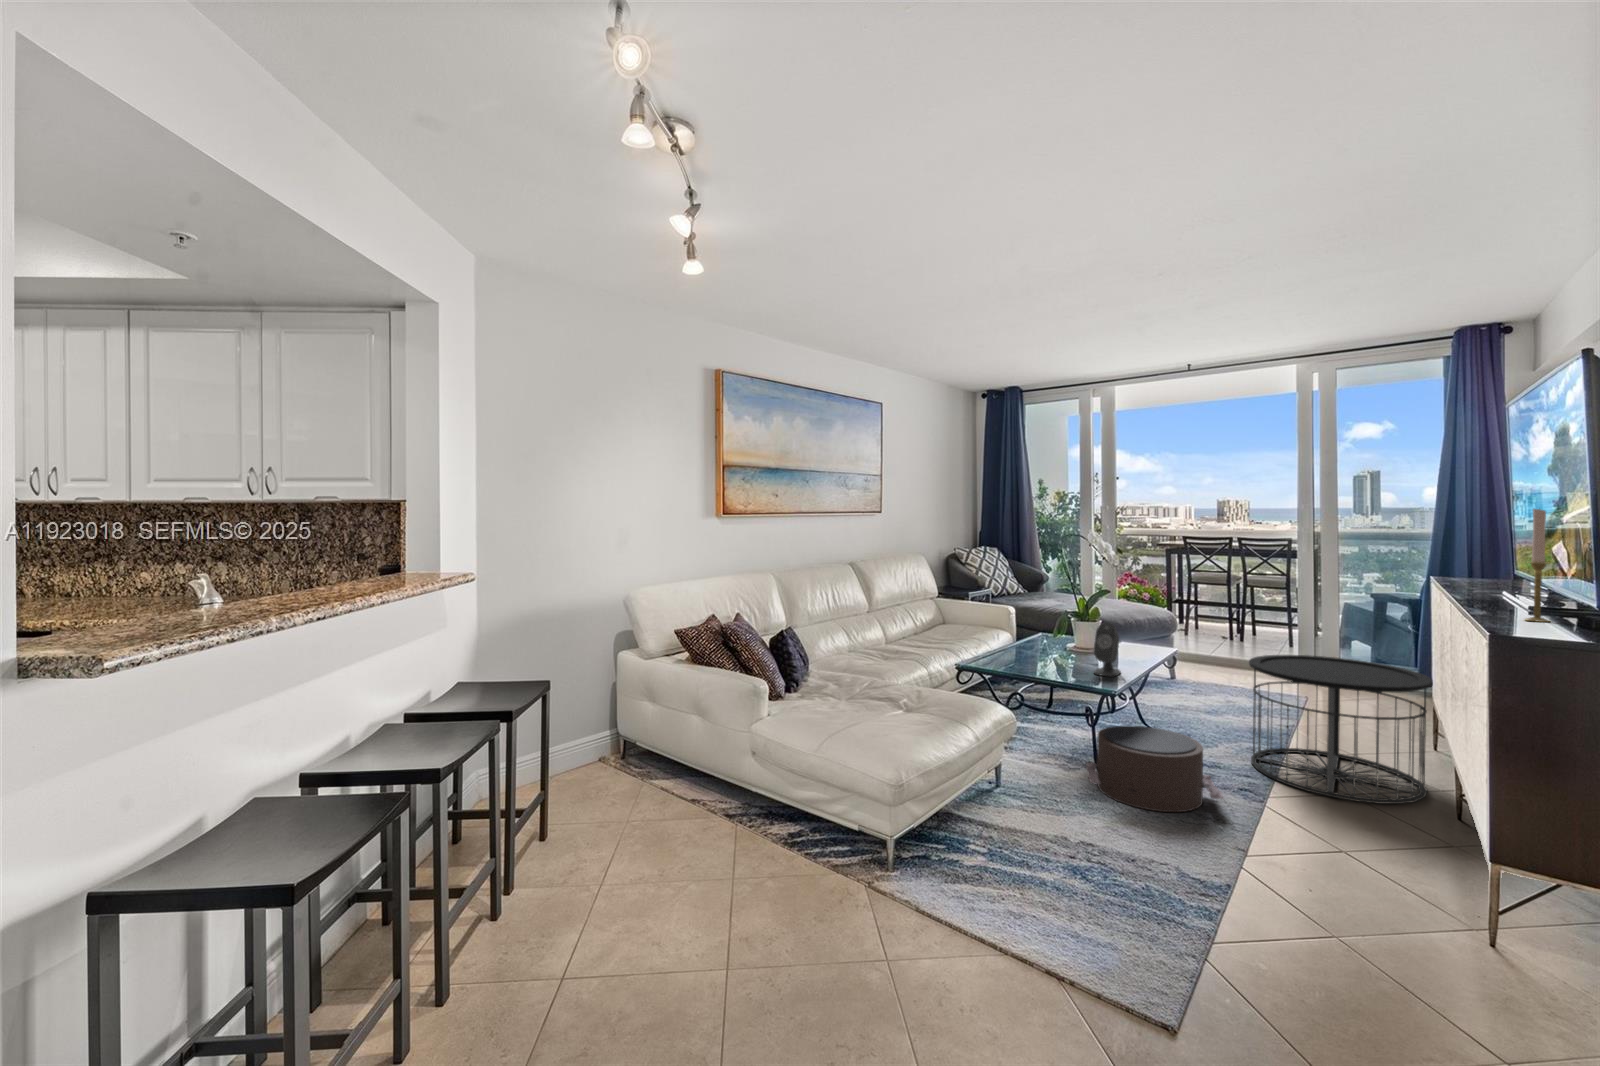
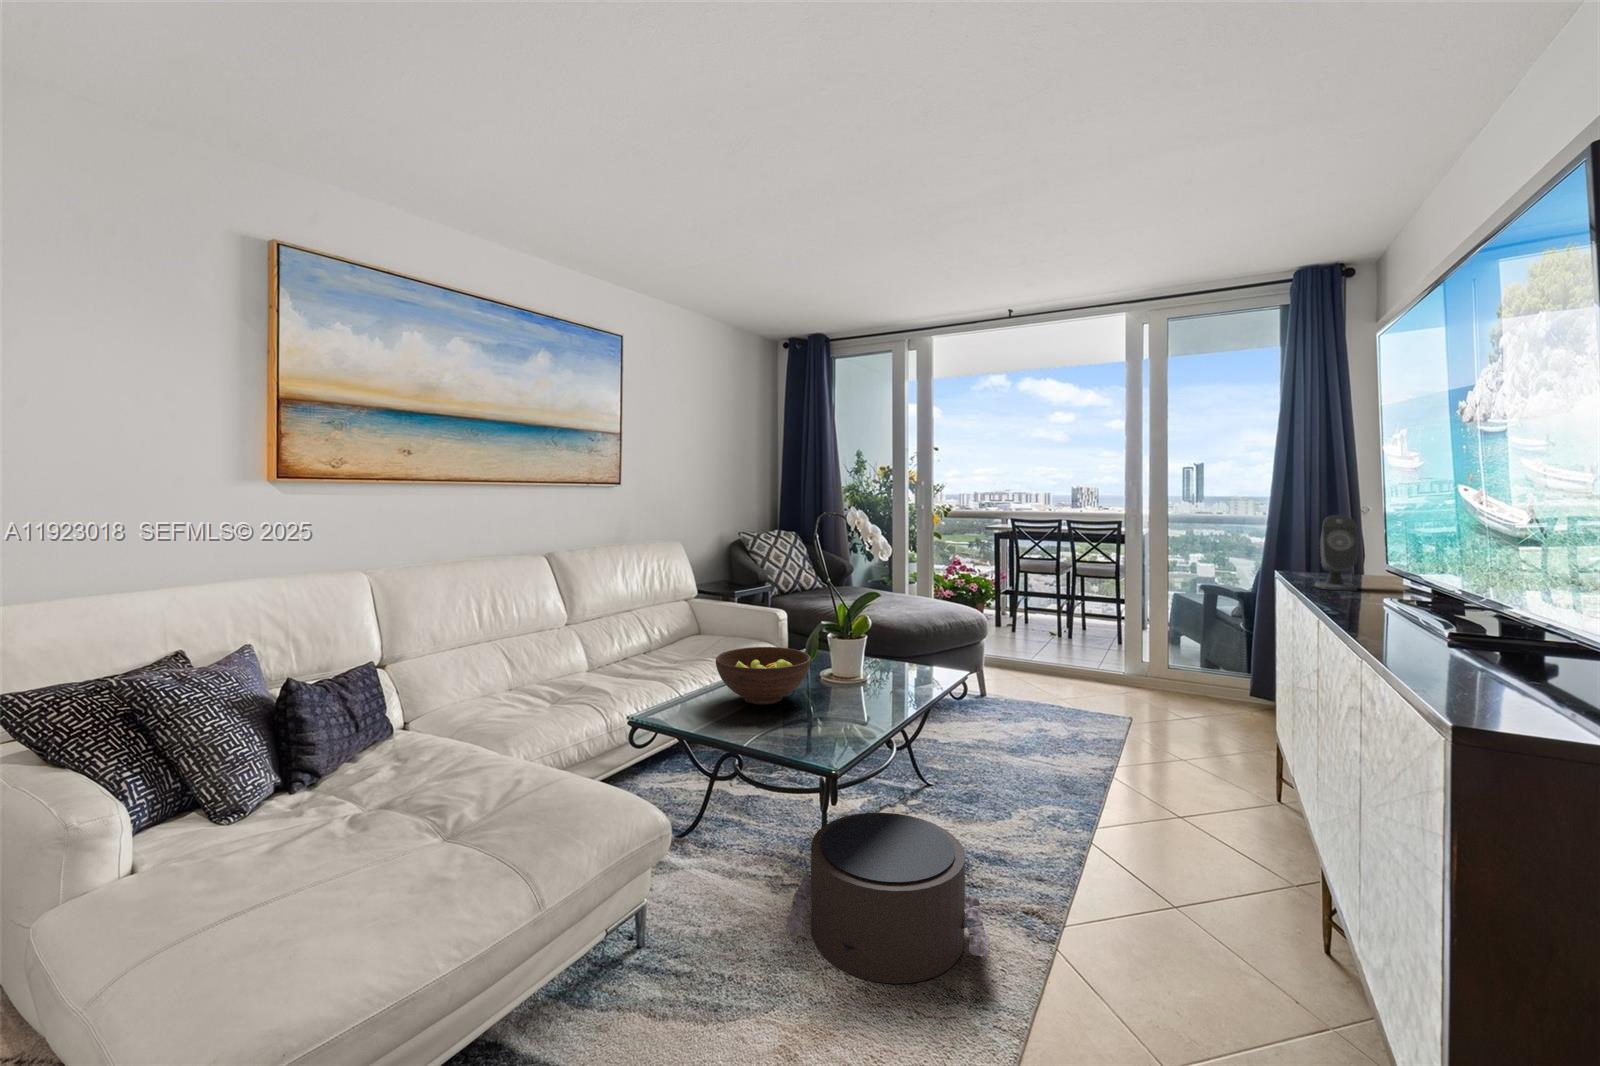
candlestick: present [1526,509,1549,622] -> none [1473,459,1527,681]
speaker: present [1094,623,1121,676] -> present [1314,515,1358,591]
fruit bowl: none [1001,626,1068,662] -> present [716,647,811,705]
side table: present [1249,655,1433,804] -> none [1049,683,1287,923]

